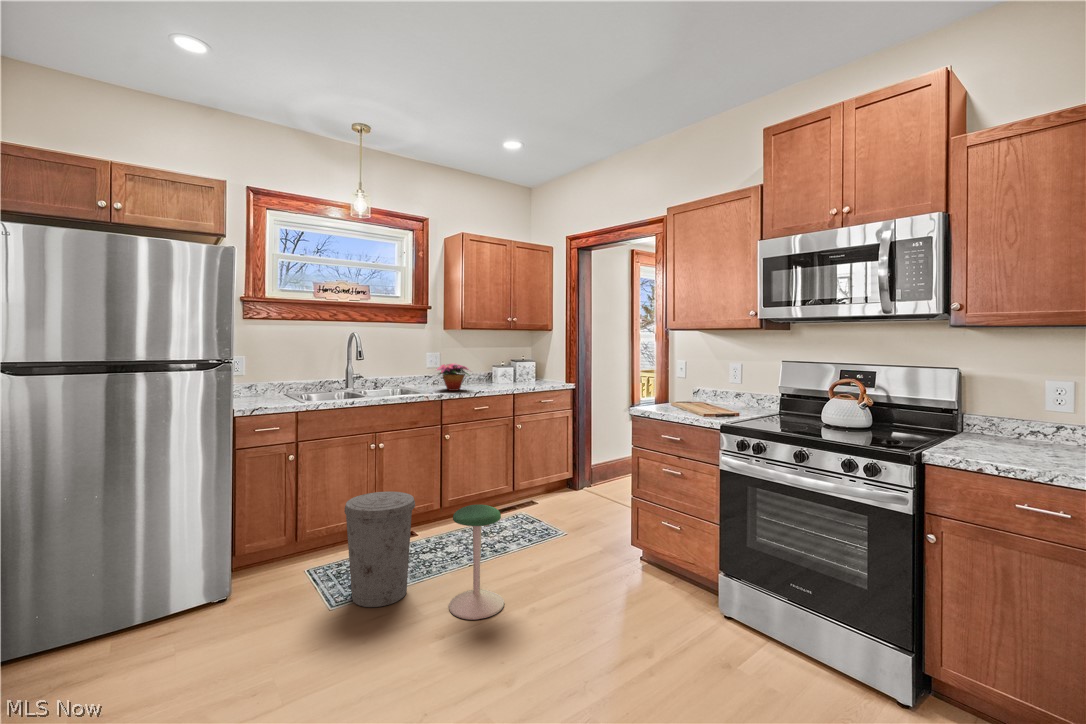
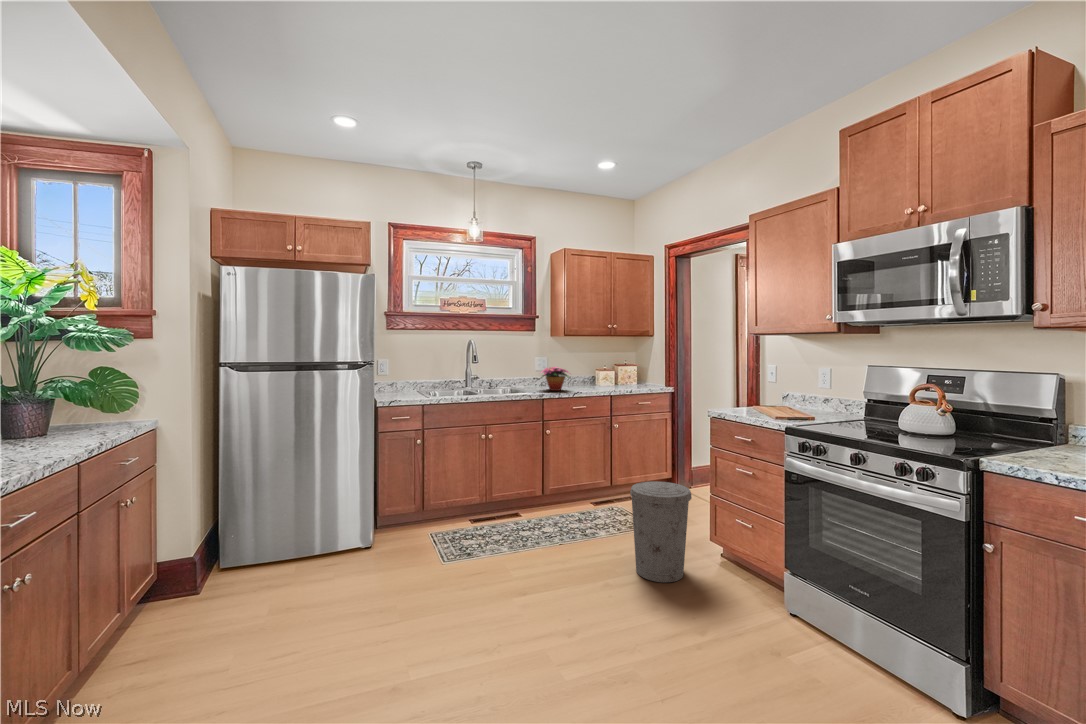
trash can: present [344,492,415,607] -> present [630,482,692,582]
stool: present [449,505,504,620] -> none [534,489,581,586]

